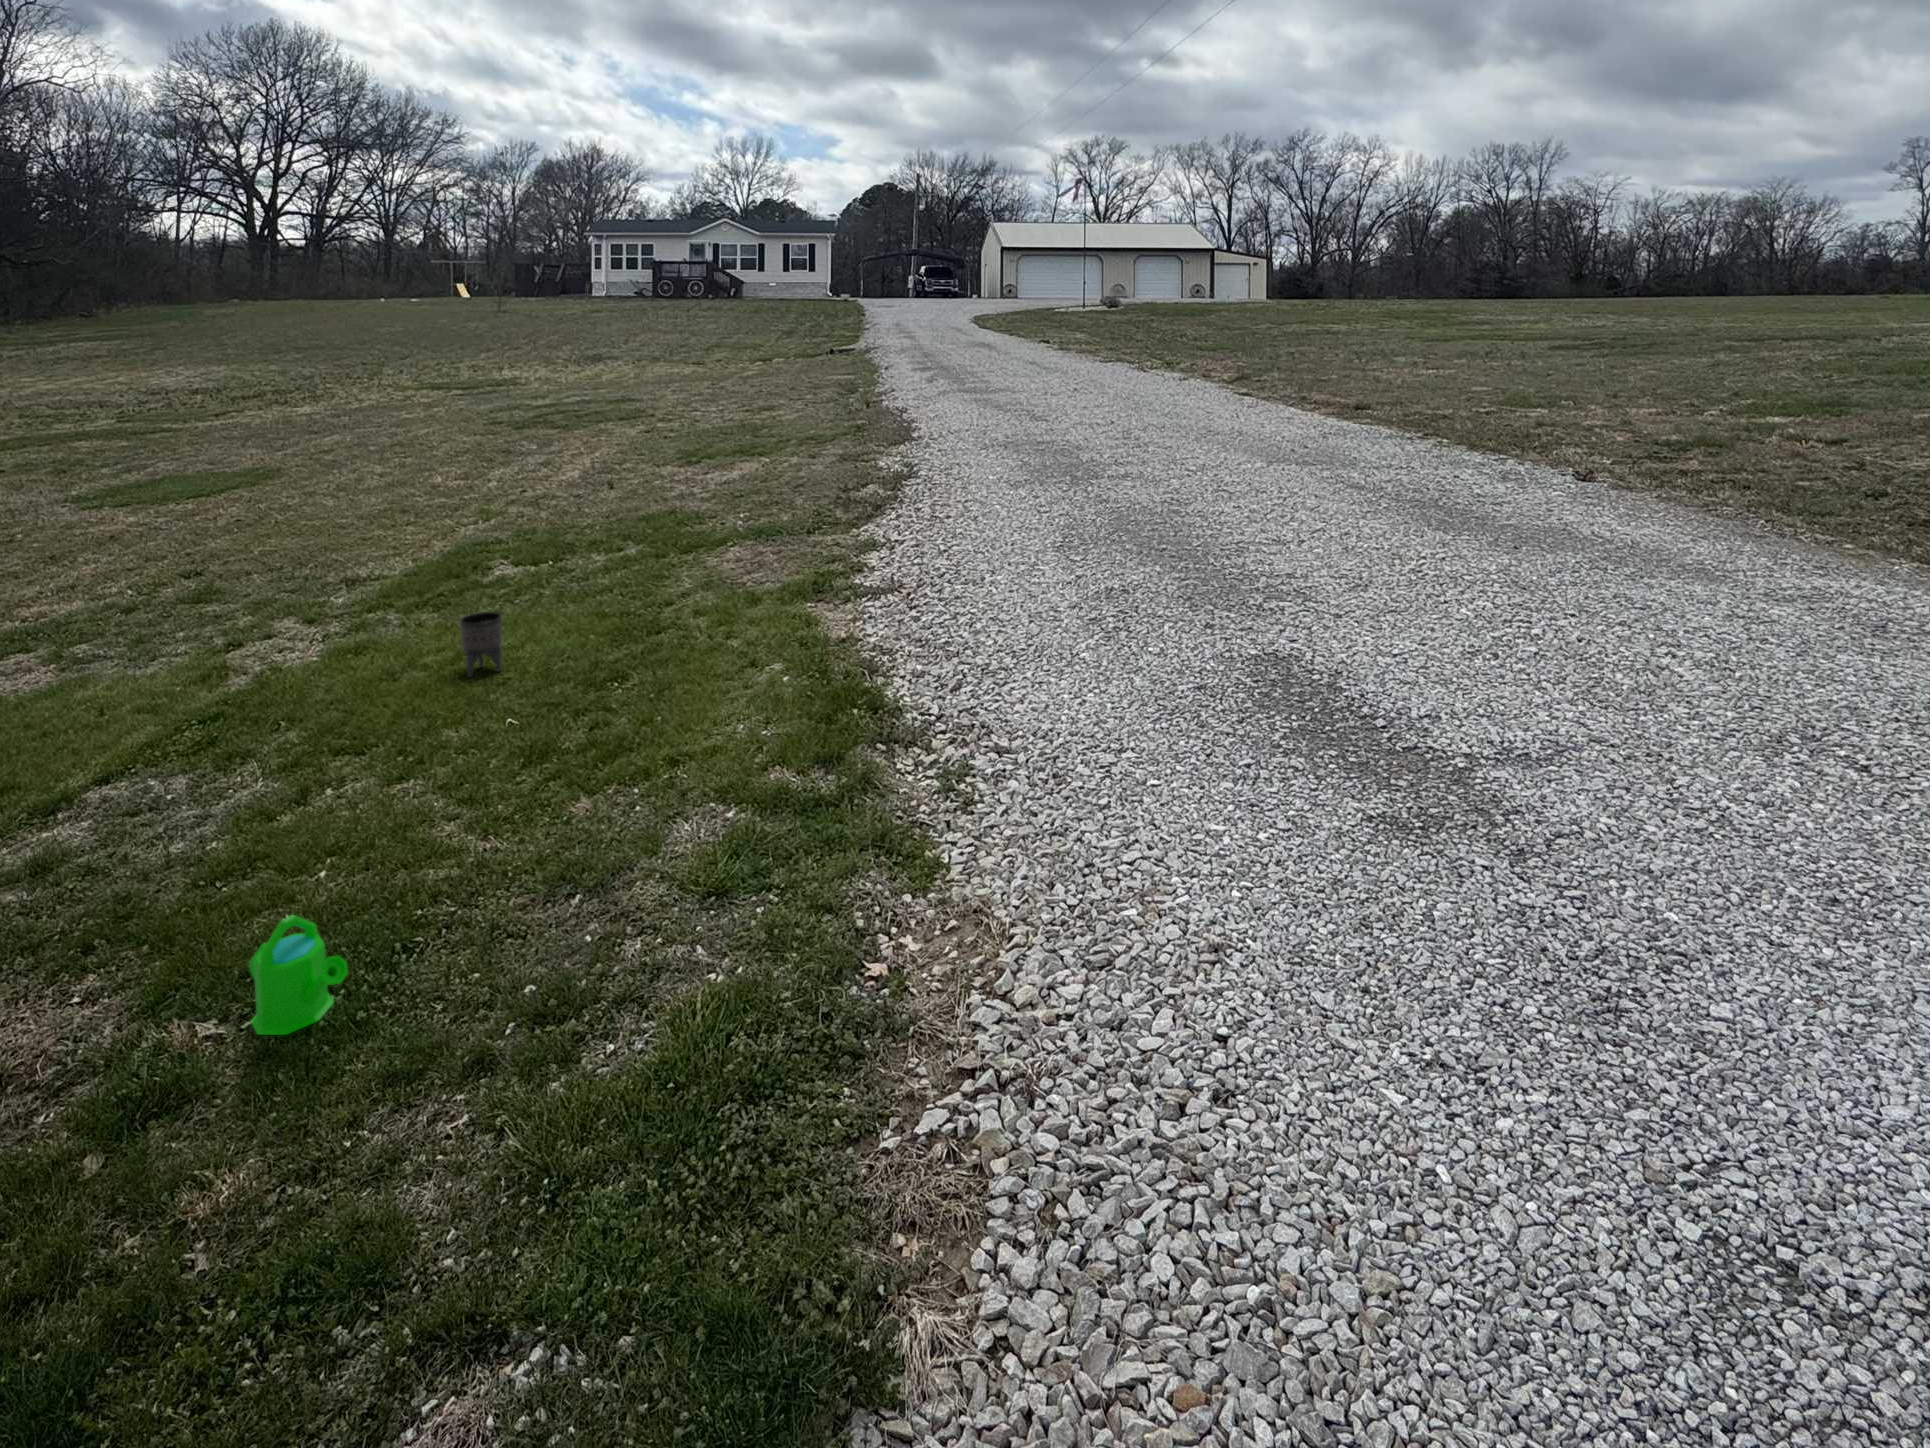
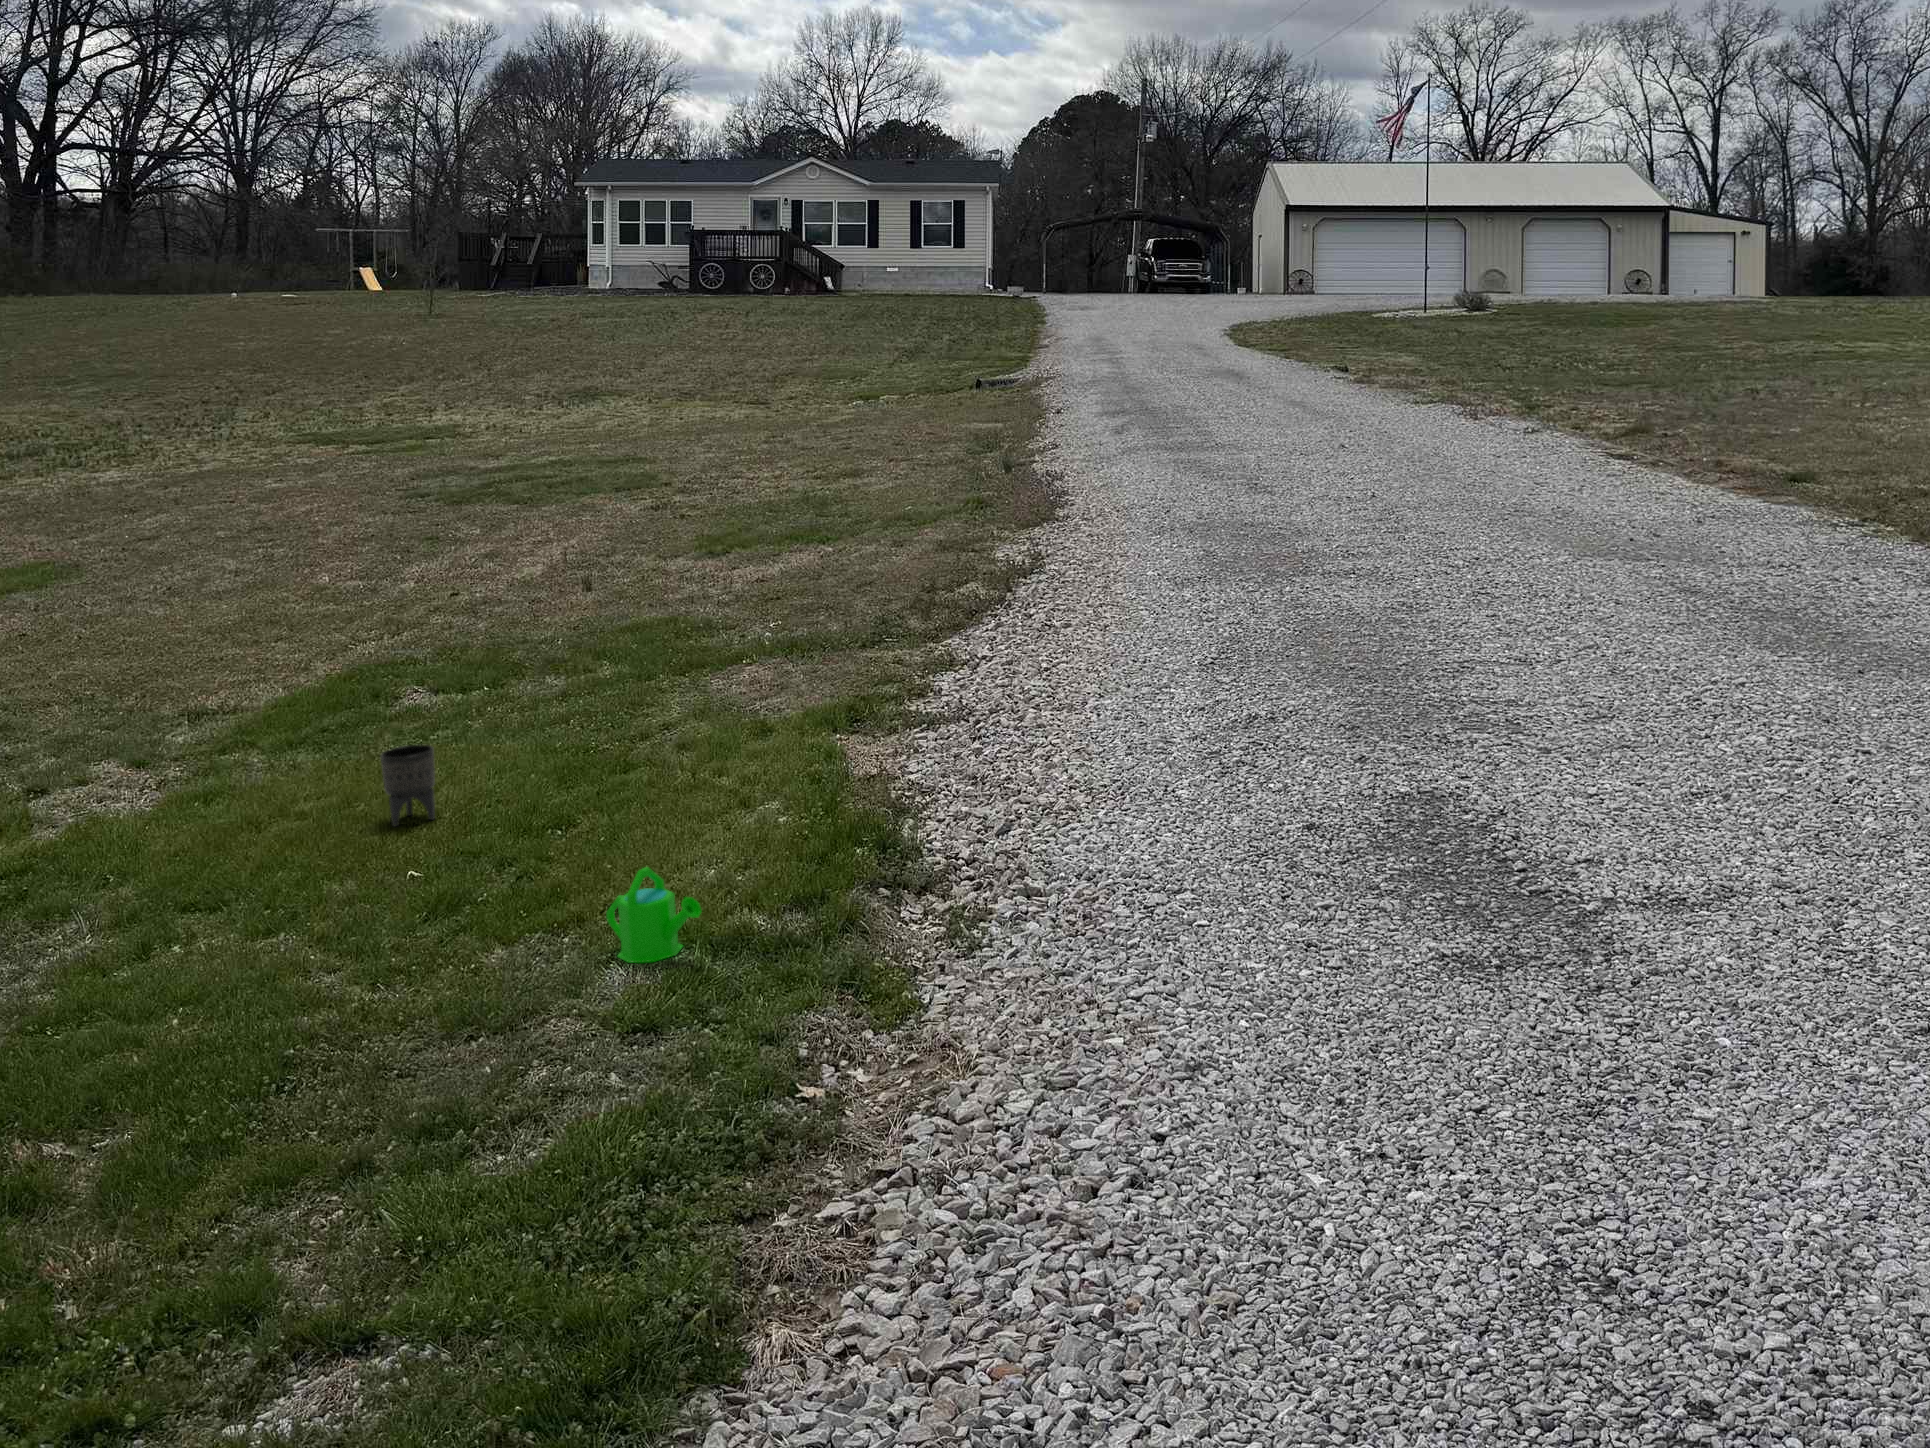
watering can: present [249,915,348,1035] -> present [606,867,702,963]

